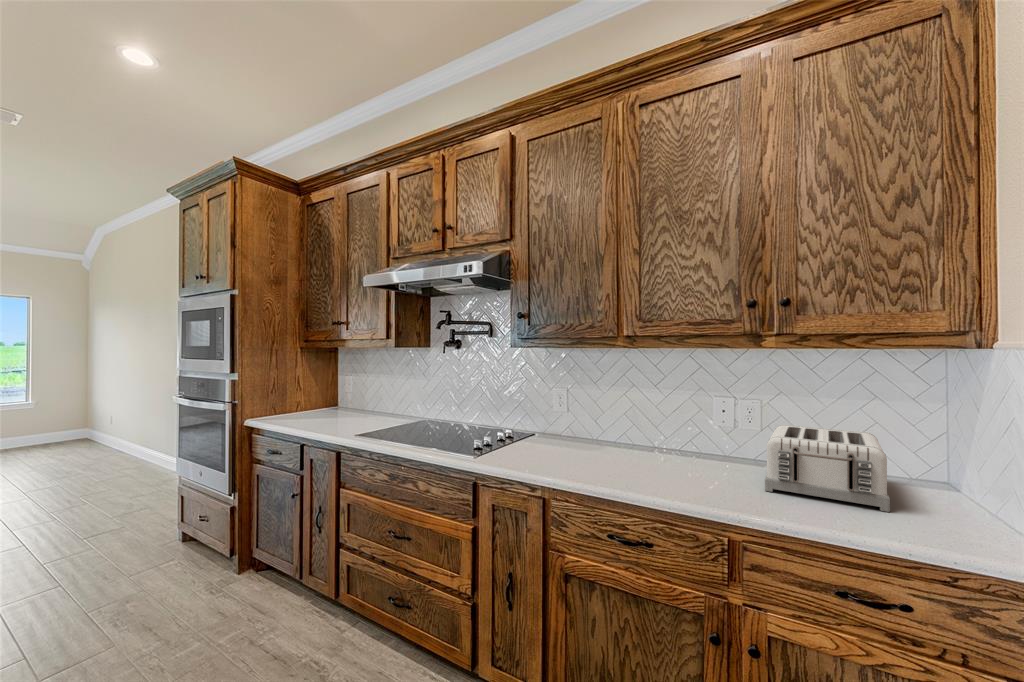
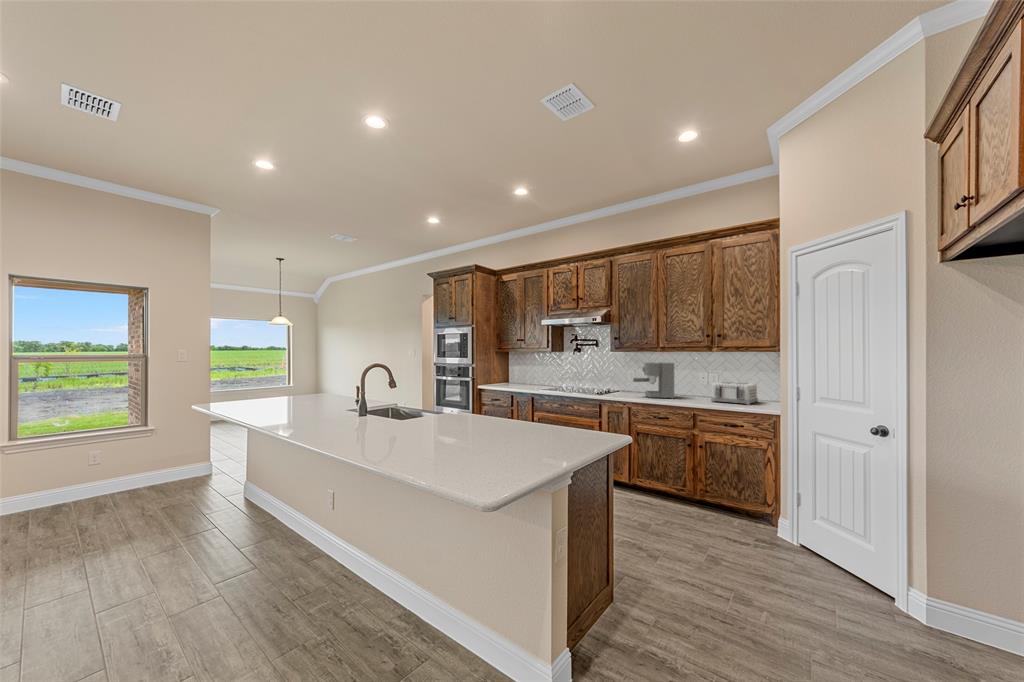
coffee maker: none [557,374,661,473] -> present [633,362,674,399]

